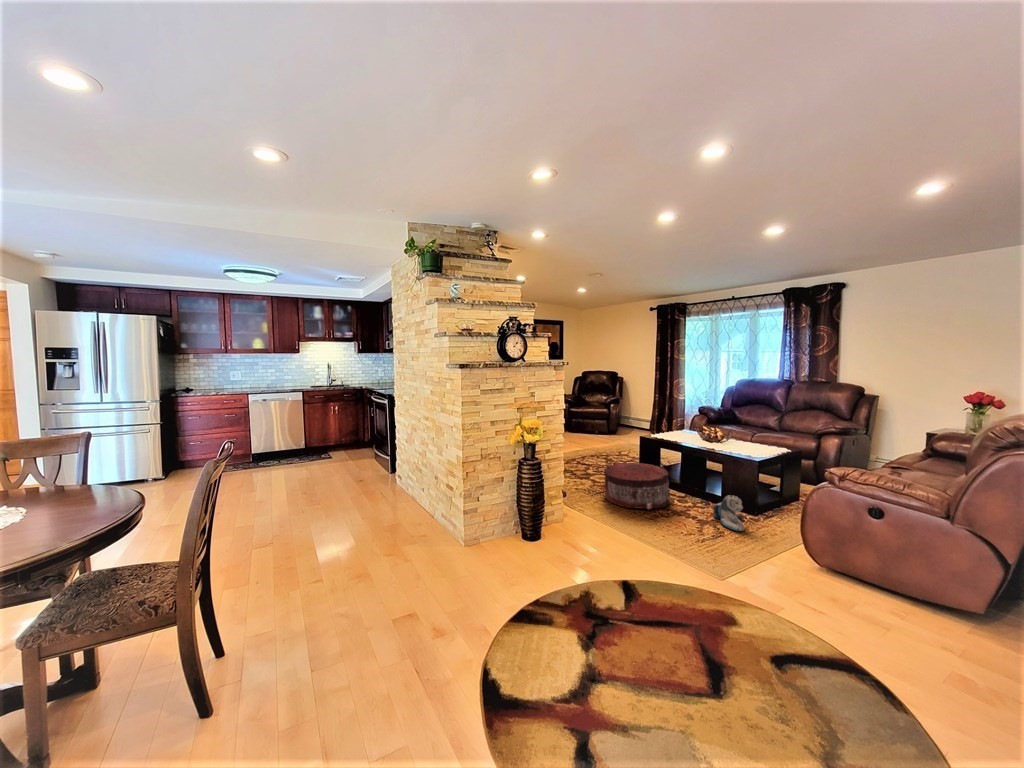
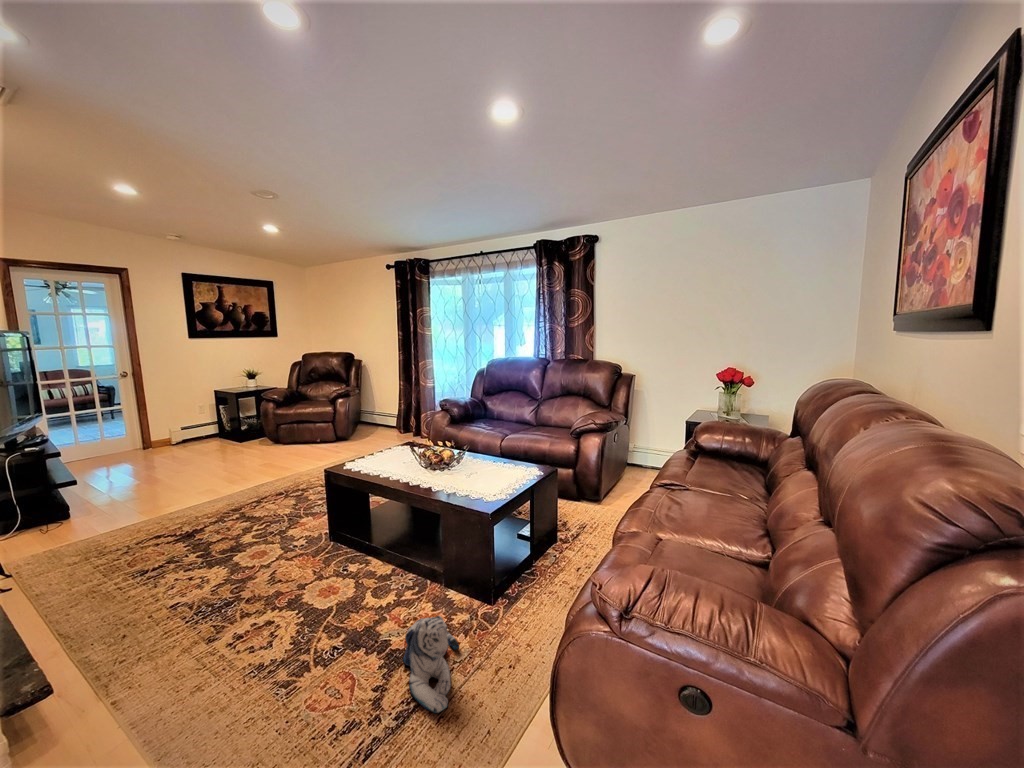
pouf: present [604,463,670,509] -> none [166,543,334,696]

